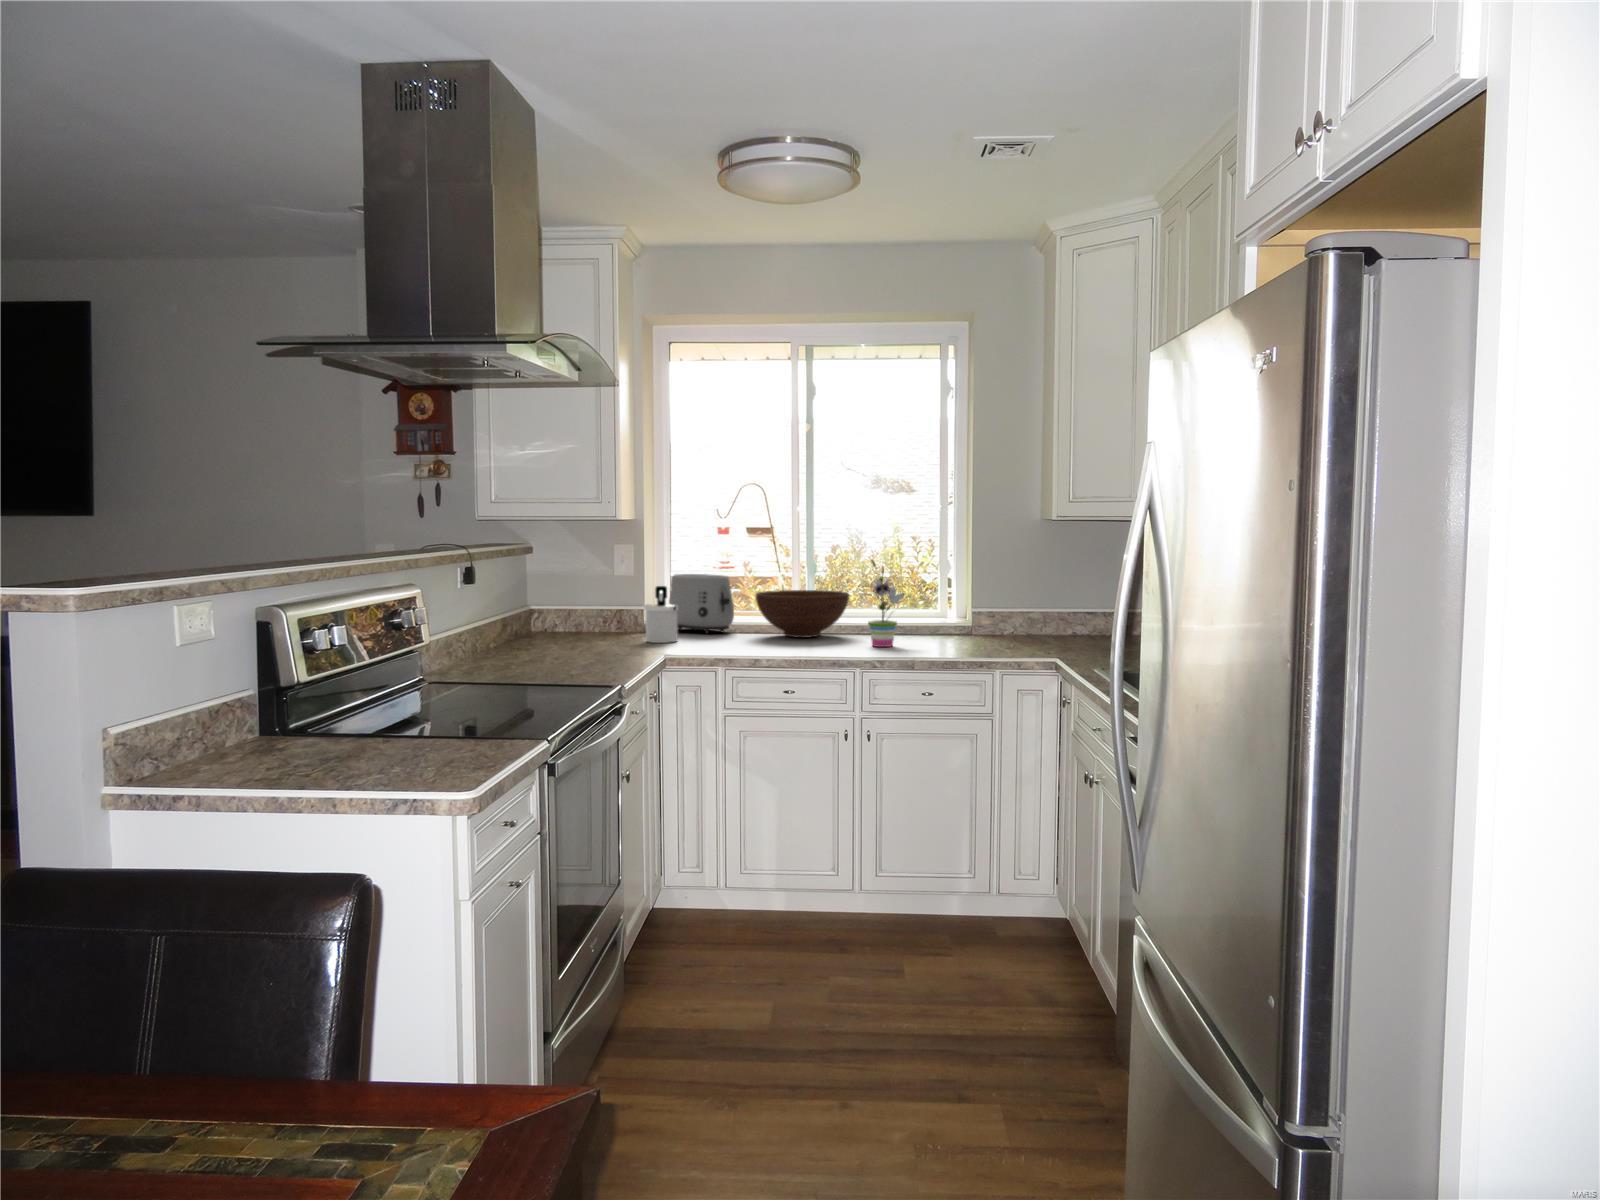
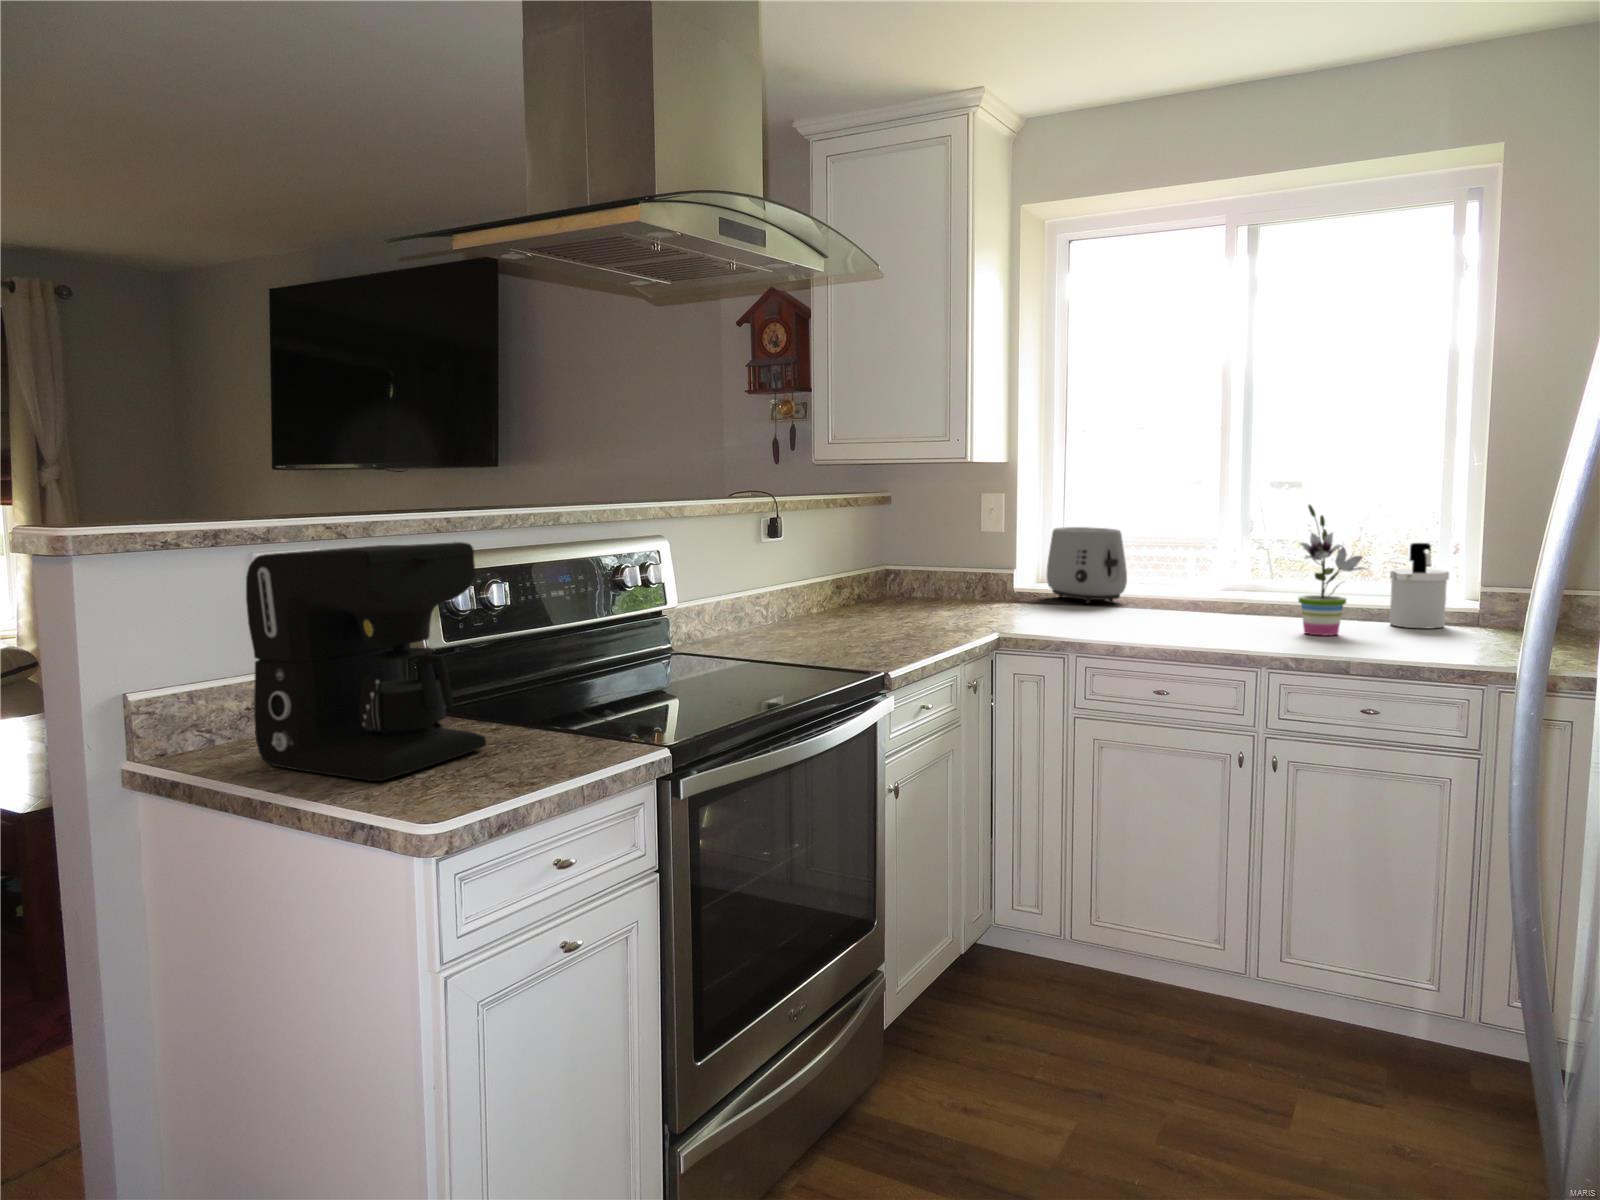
soap dispenser: present [644,586,679,643] -> present [1389,543,1449,629]
fruit bowl: present [756,590,849,638] -> none [1147,549,1286,615]
coffee maker: none [252,593,434,773] -> present [246,542,486,781]

